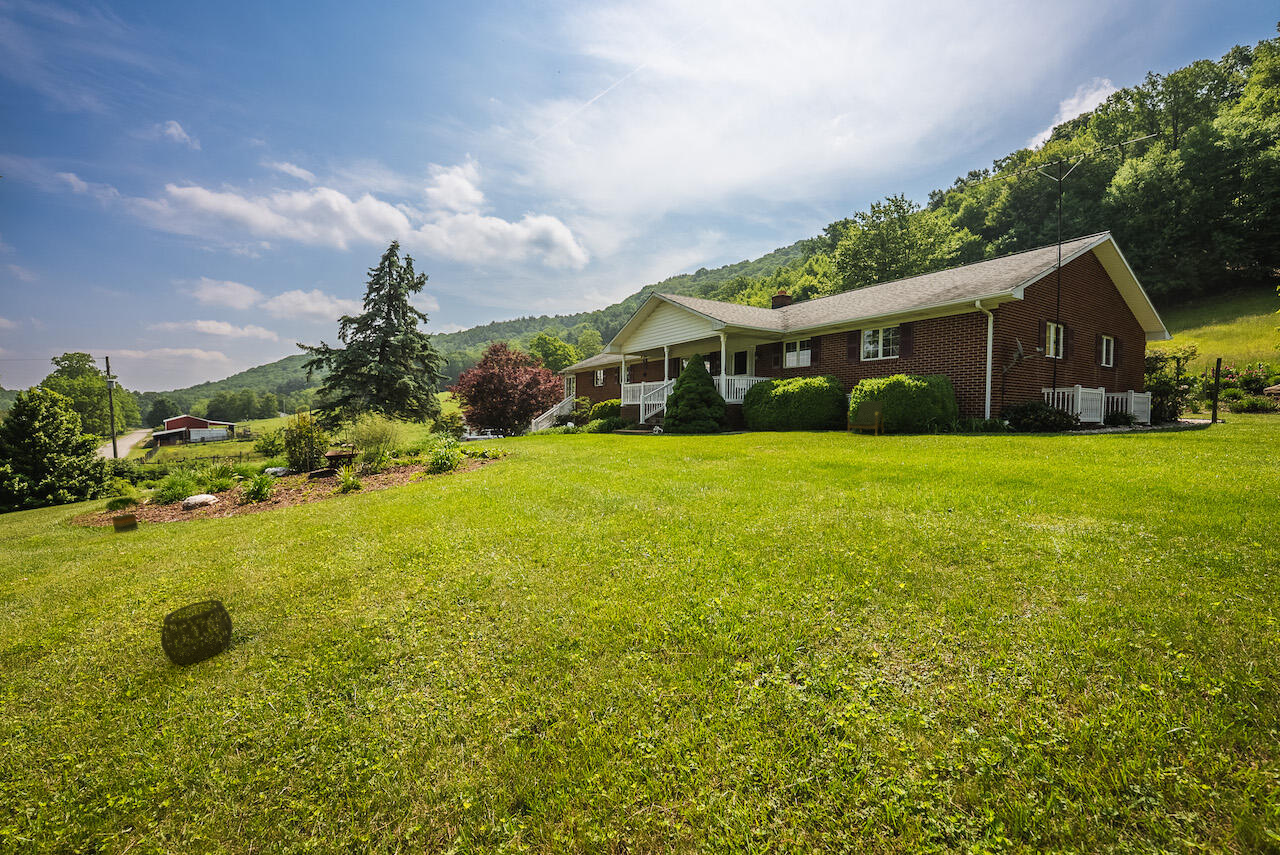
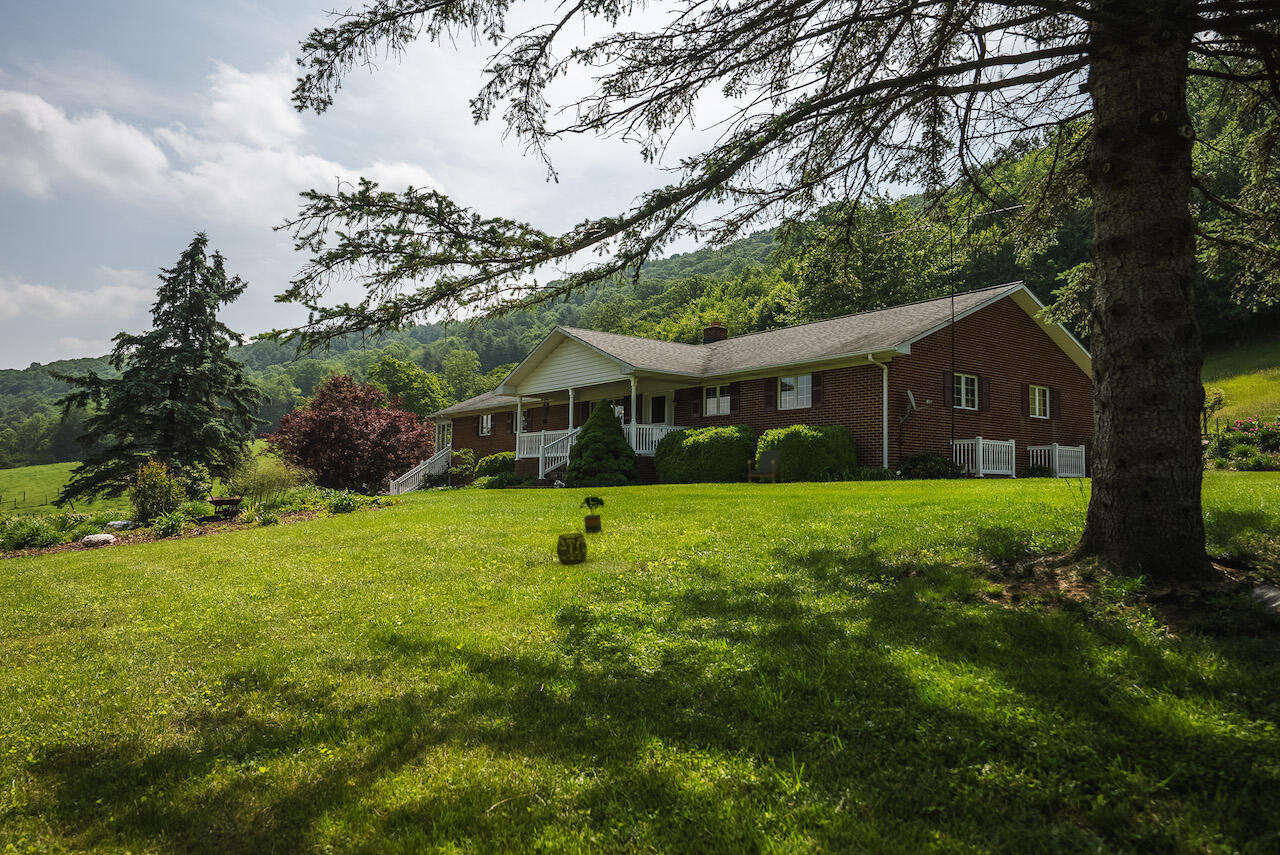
potted tree: present [106,497,140,533] -> present [580,496,605,533]
woven basket: present [161,600,233,665] -> present [556,533,587,564]

